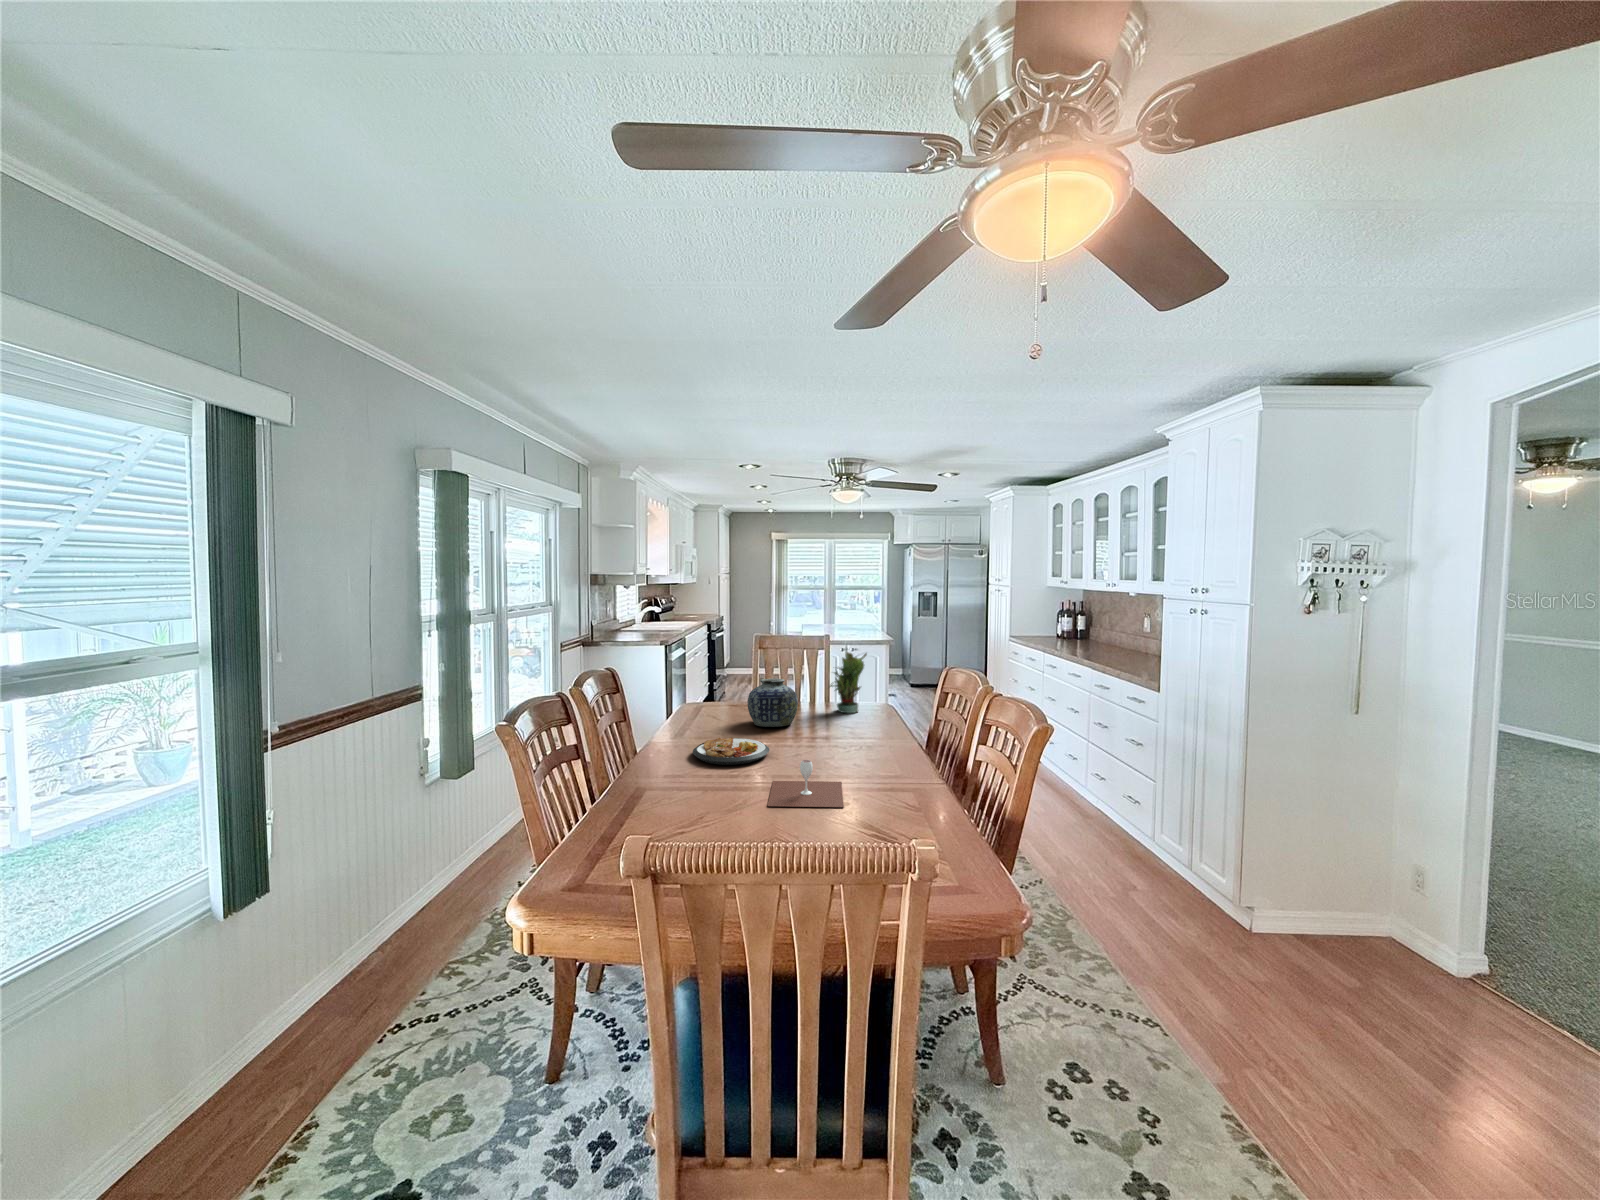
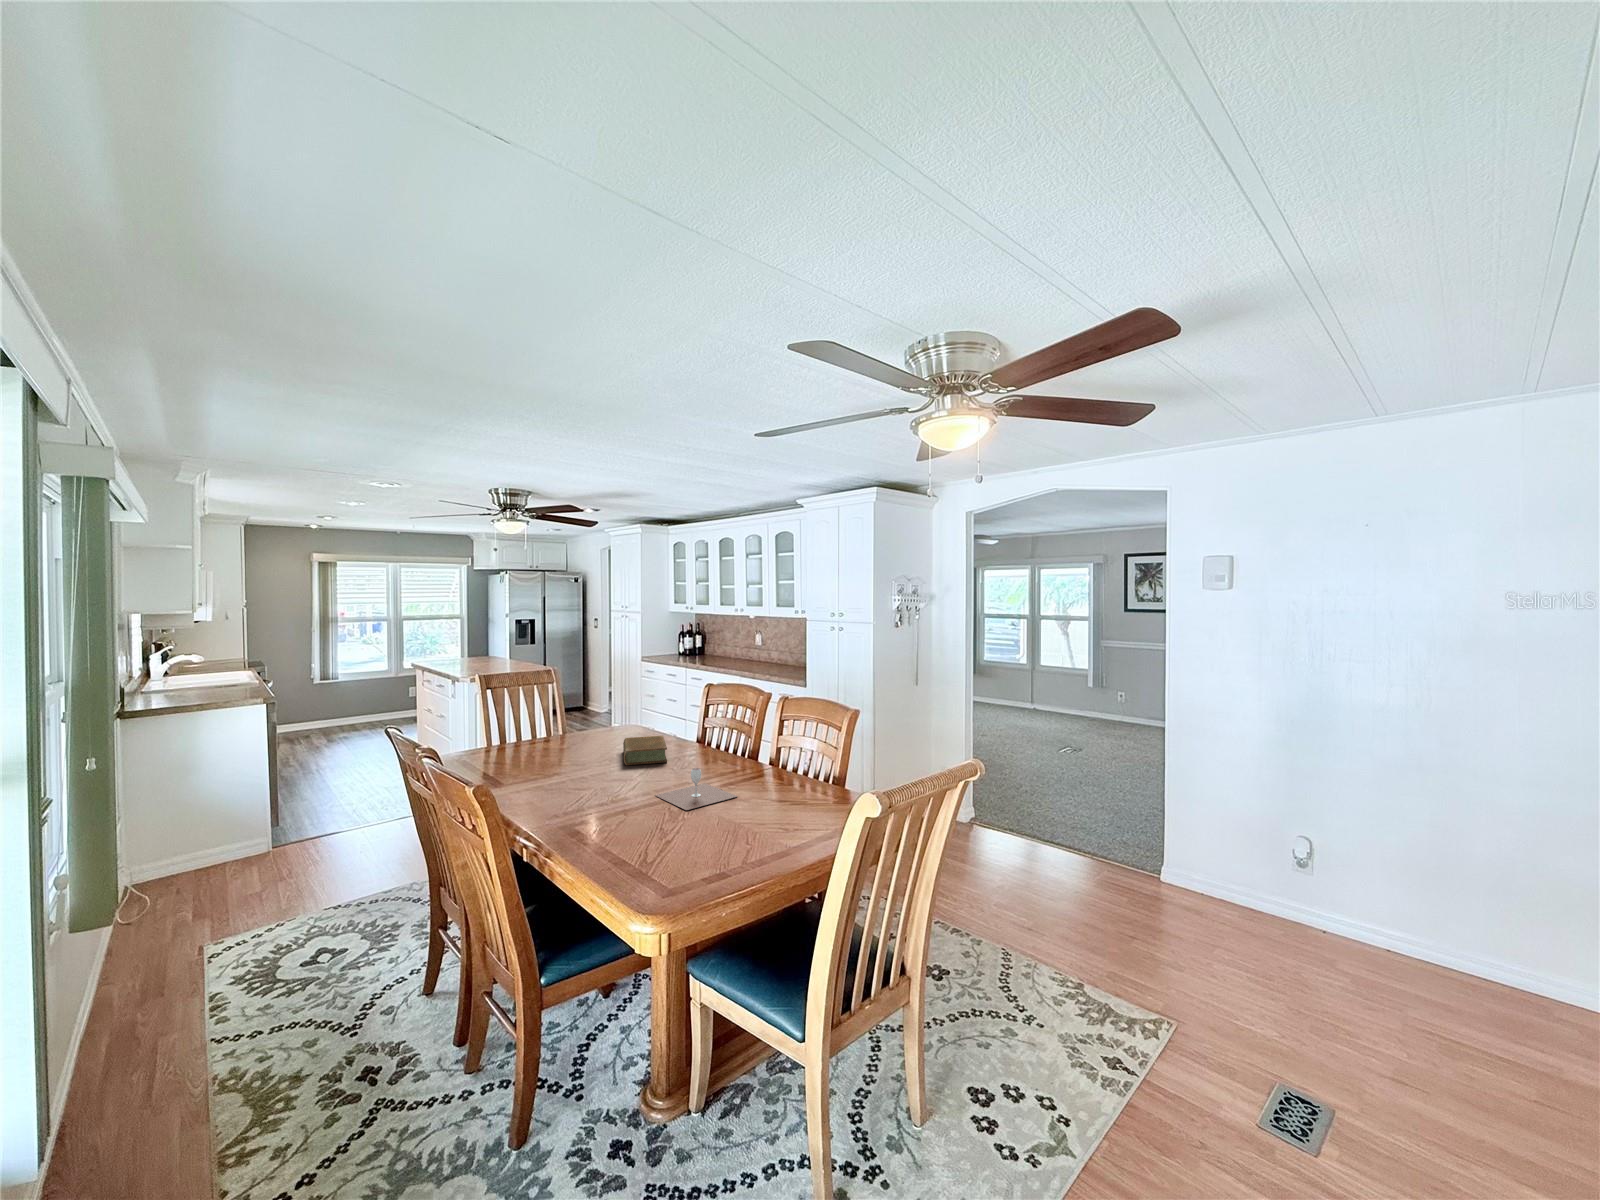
potted plant: present [830,652,867,713] -> none [589,680,626,738]
vase: present [747,679,798,727] -> none [537,713,589,762]
book: none [805,714,872,749] -> present [623,736,667,765]
plate: present [693,738,769,765] -> none [540,771,617,797]

